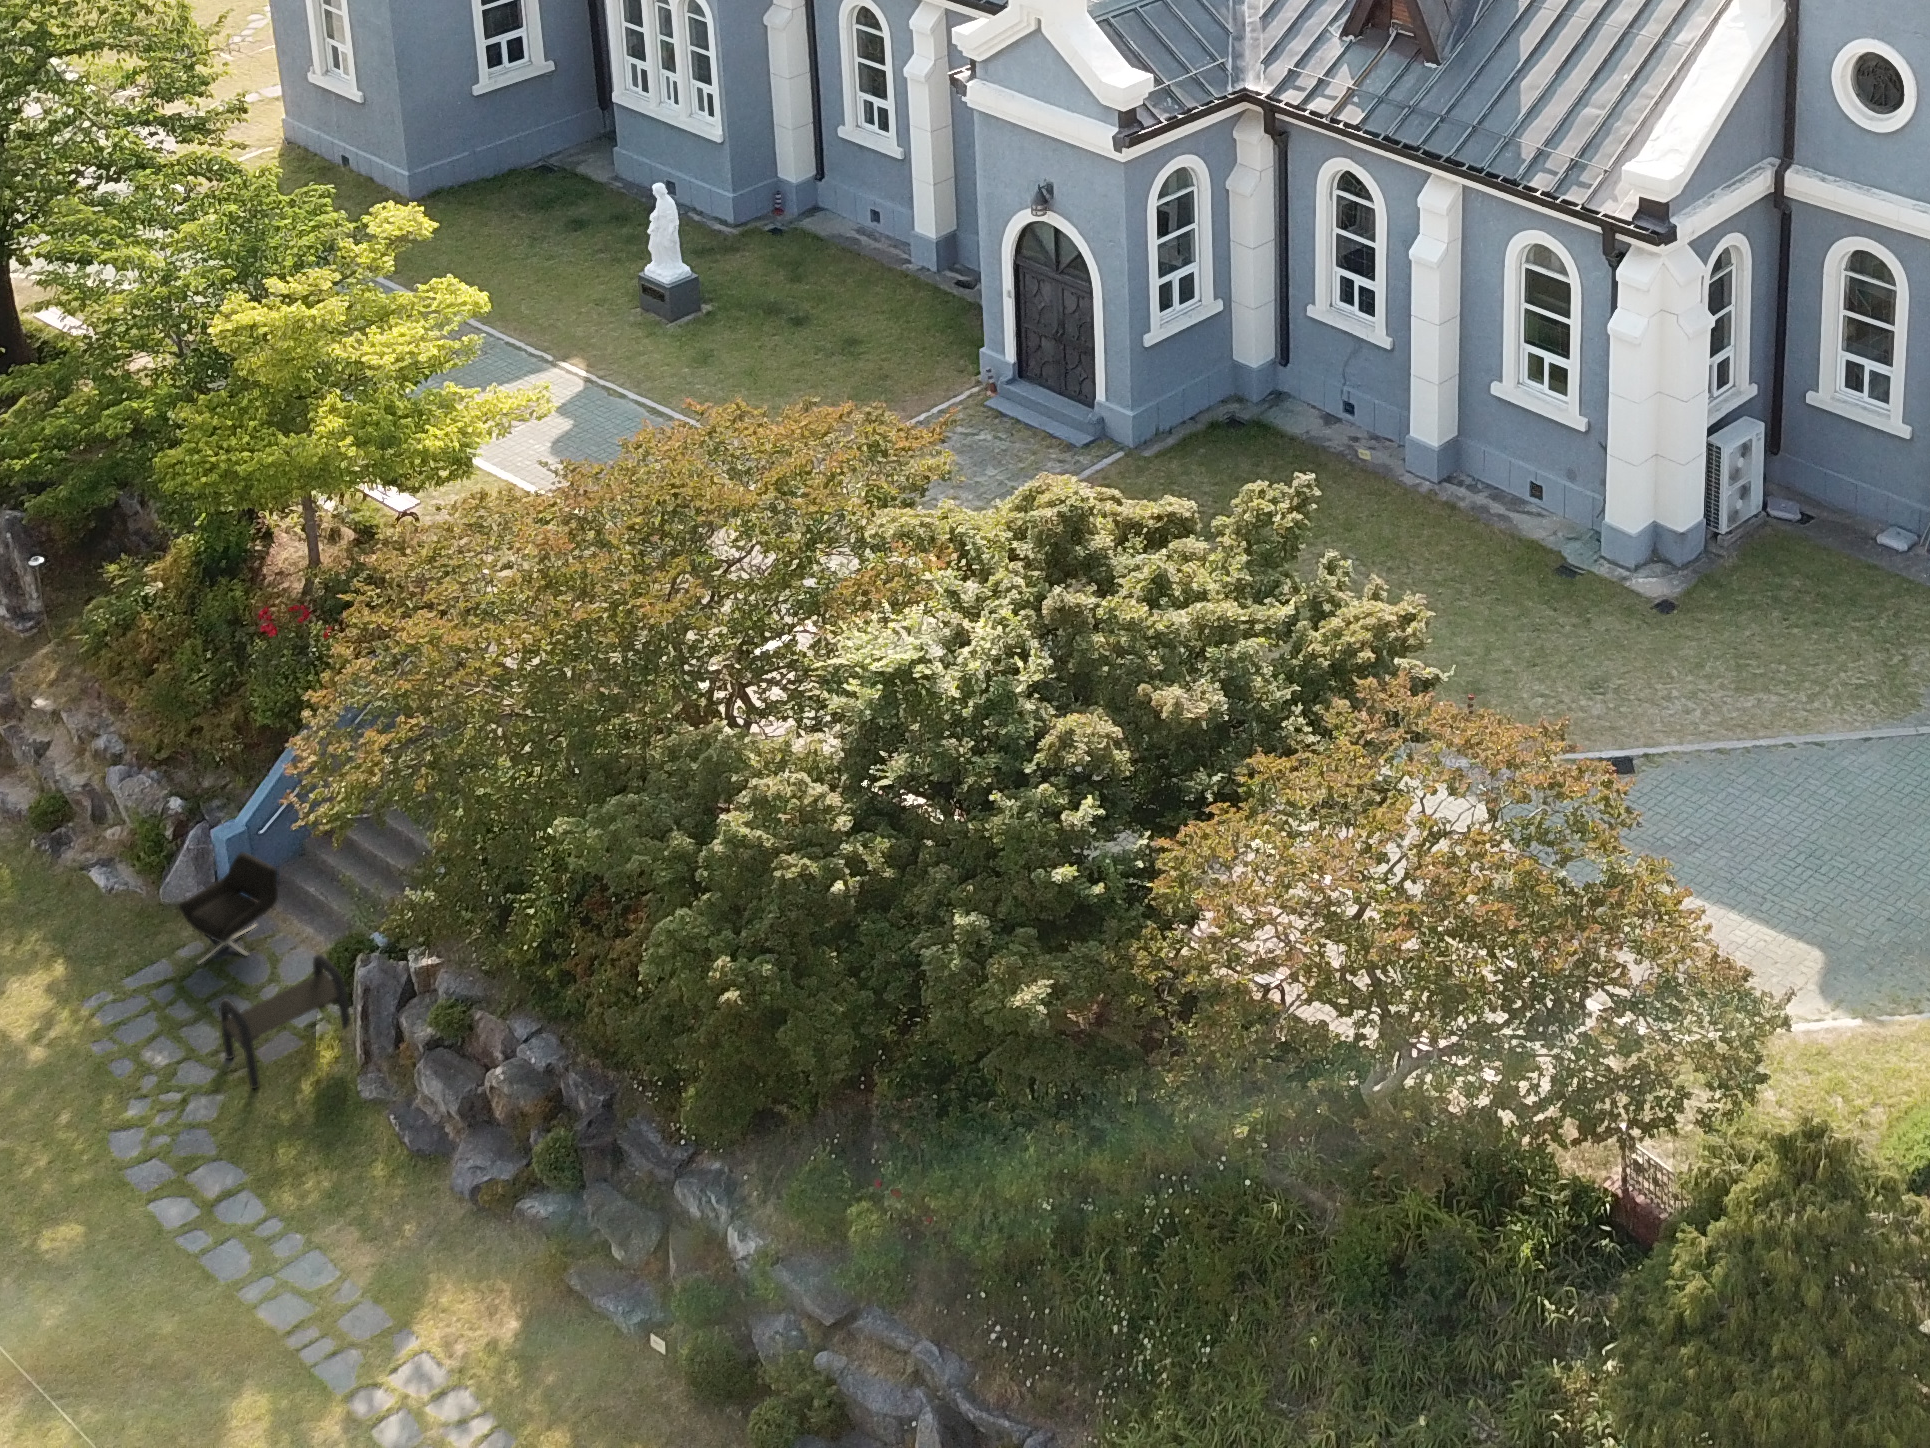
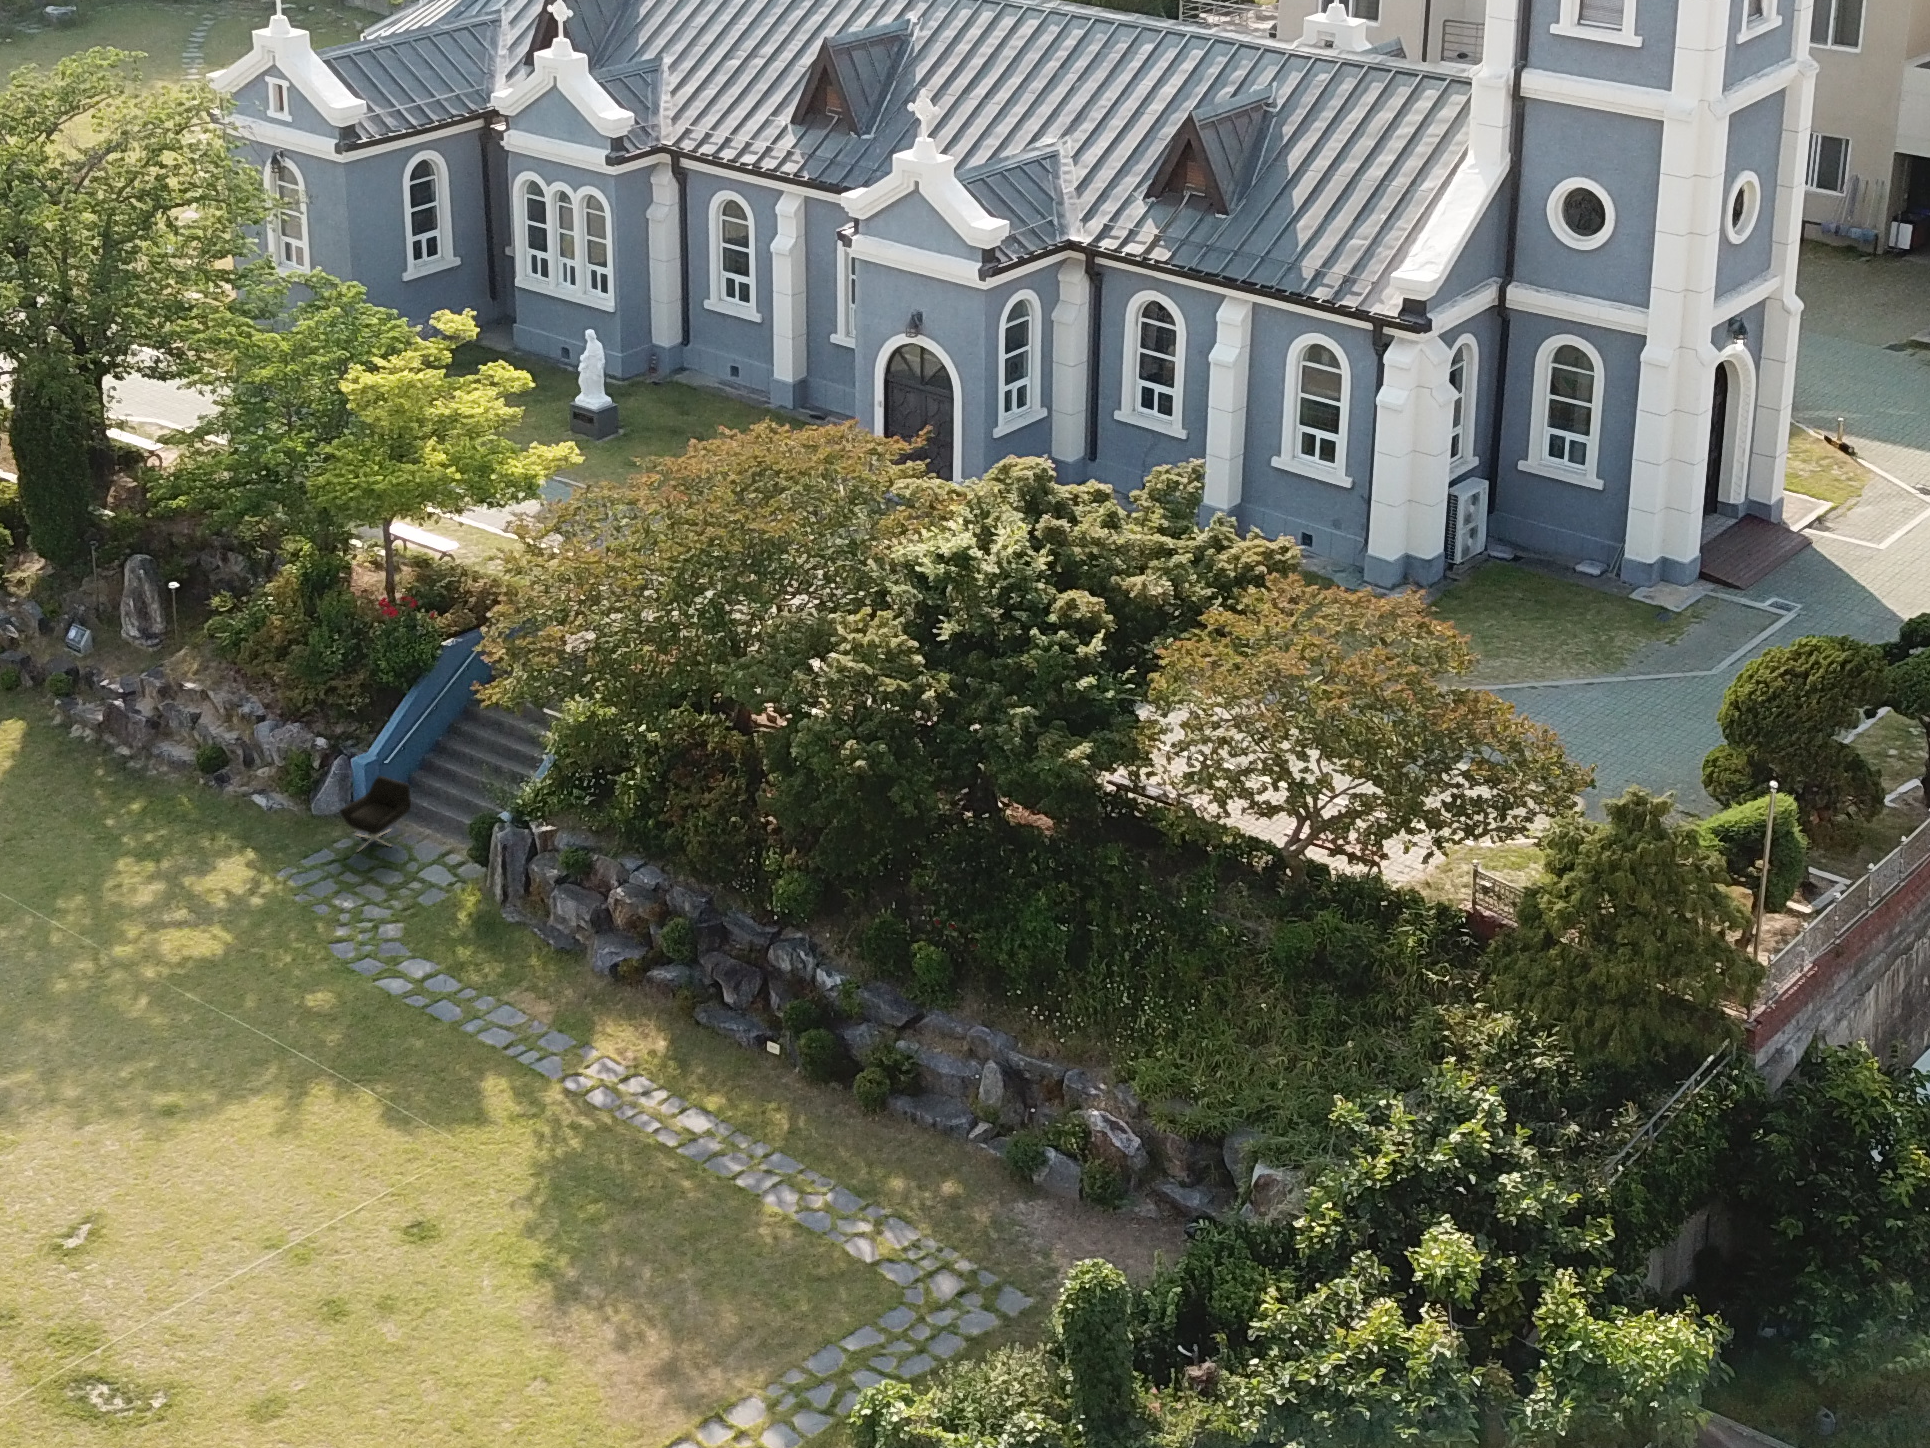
bench: present [219,954,351,1089] -> none [398,831,489,920]

